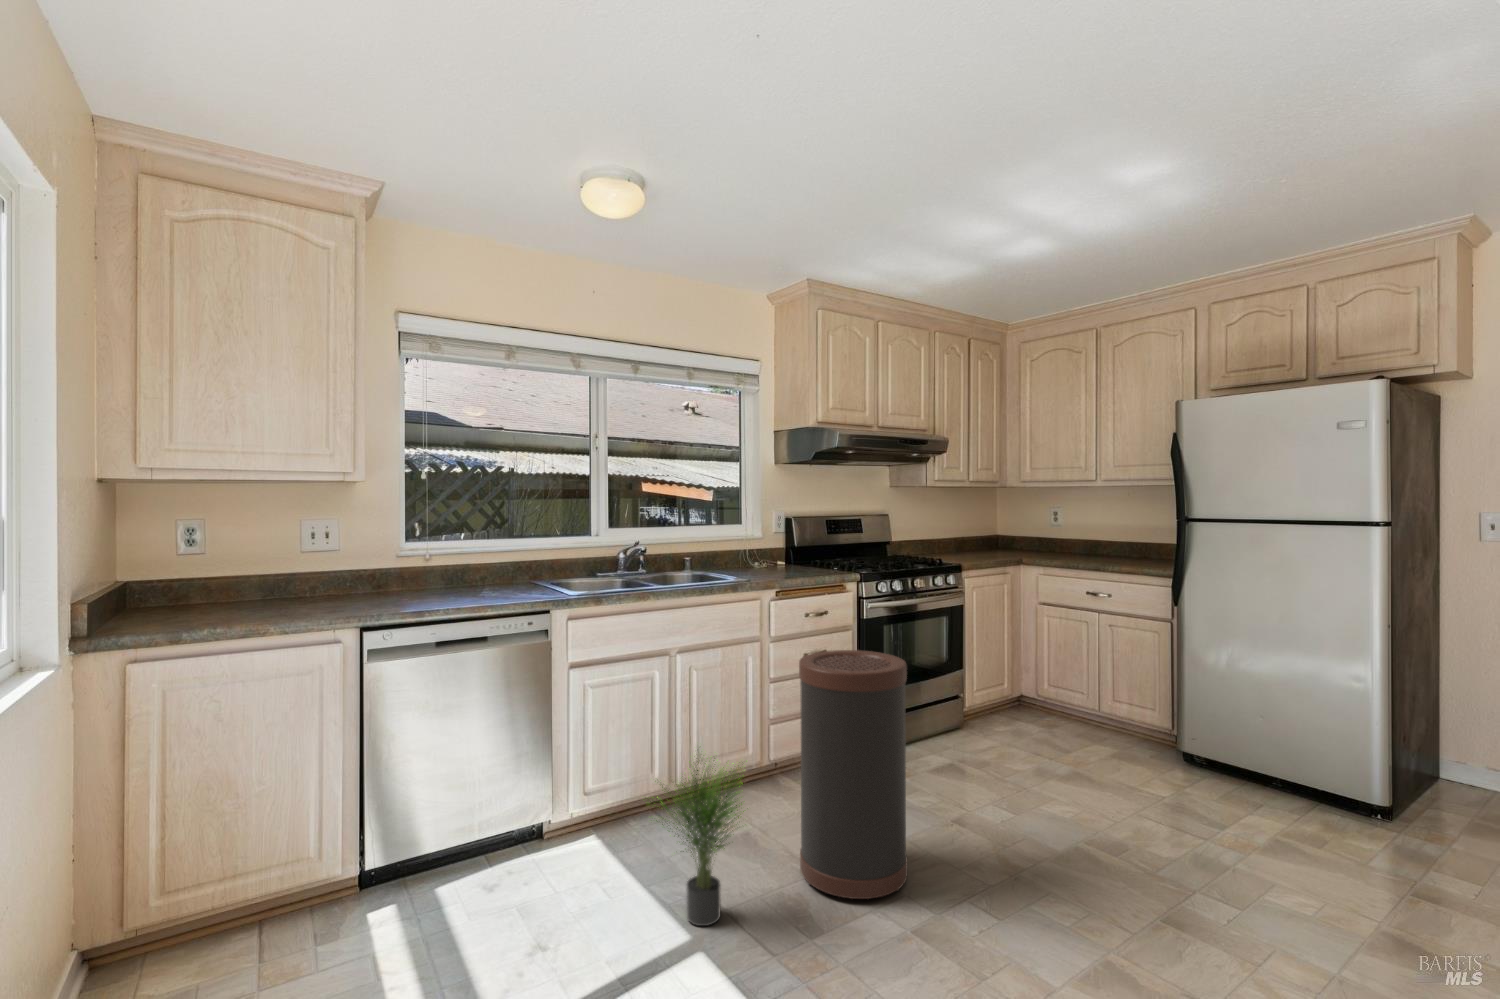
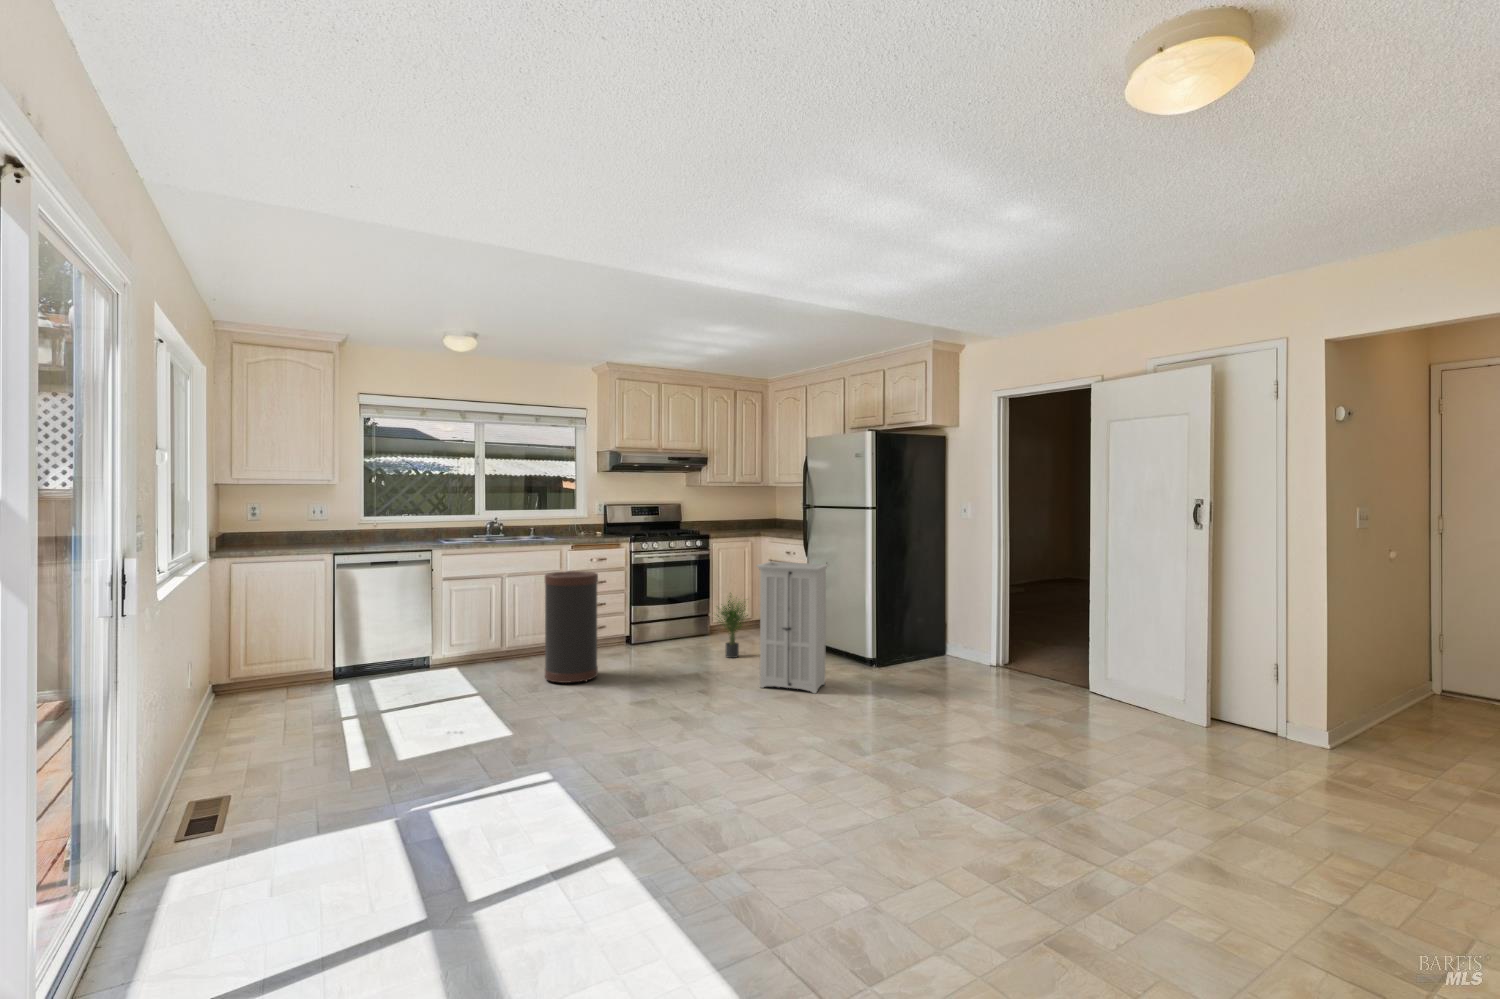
storage cabinet: none [1250,626,1453,929] -> present [757,562,829,694]
potted plant: present [650,758,744,926] -> present [717,596,748,658]

